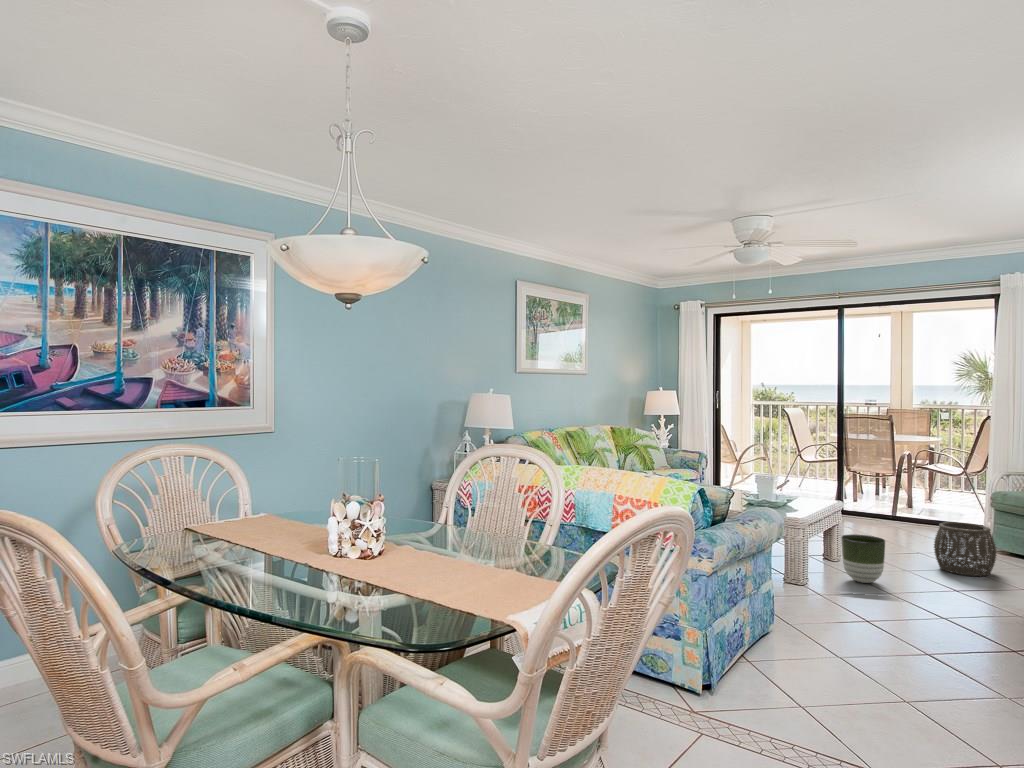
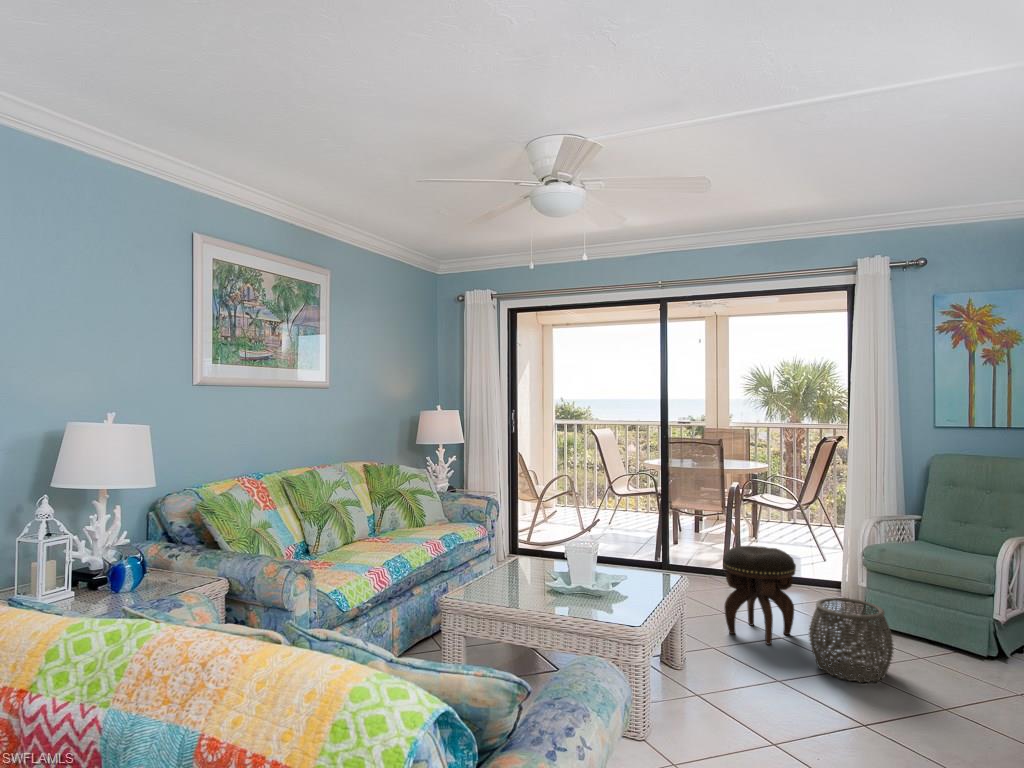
footstool: none [876,489,933,557] -> present [723,546,796,645]
planter: present [841,534,885,583] -> none [703,640,768,725]

